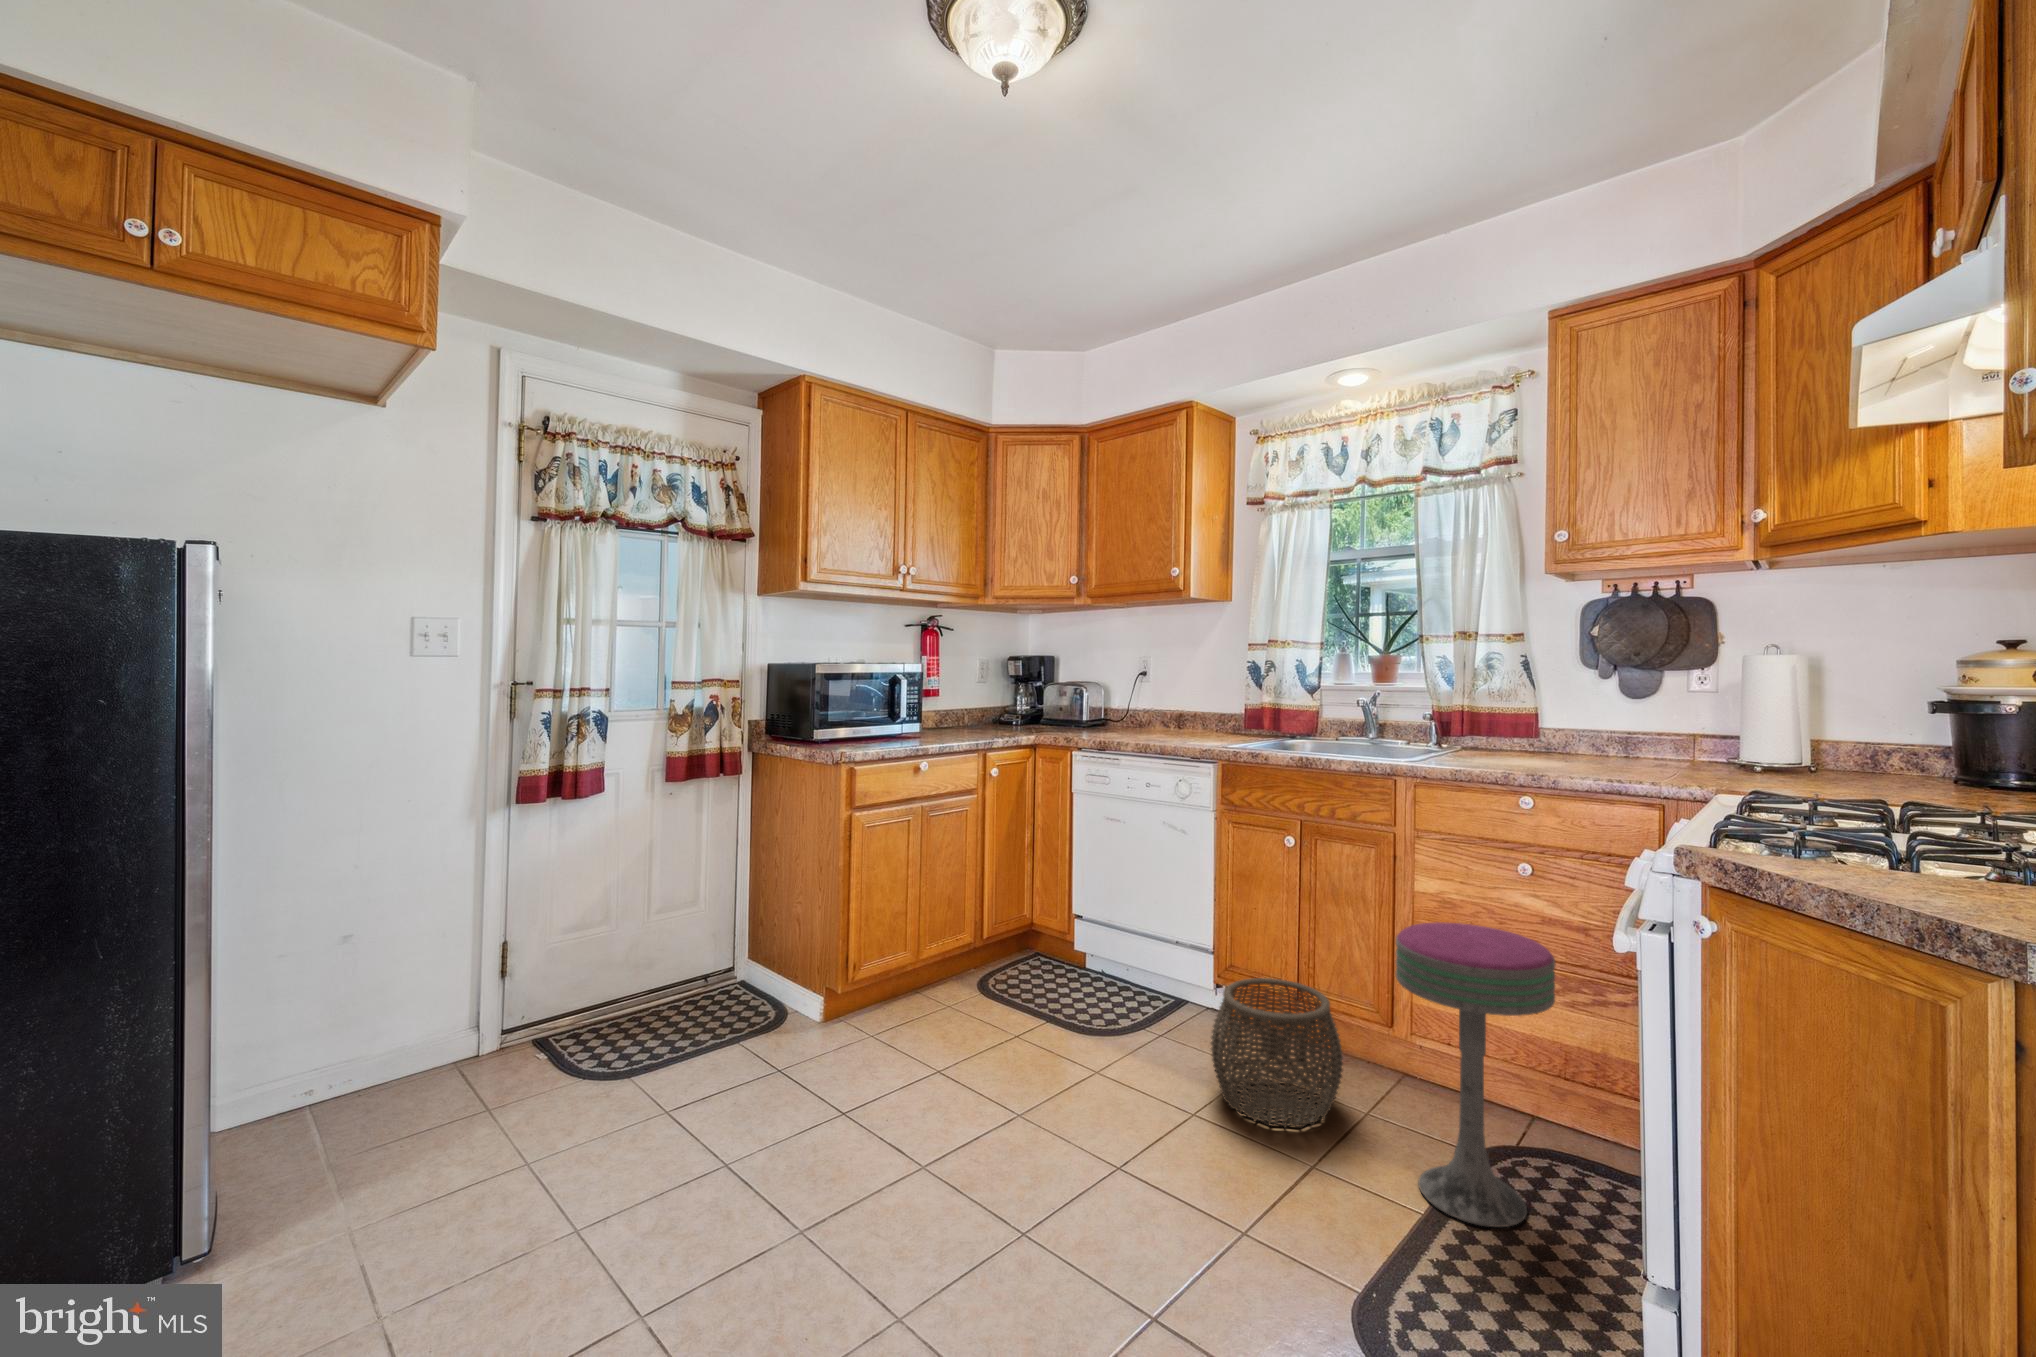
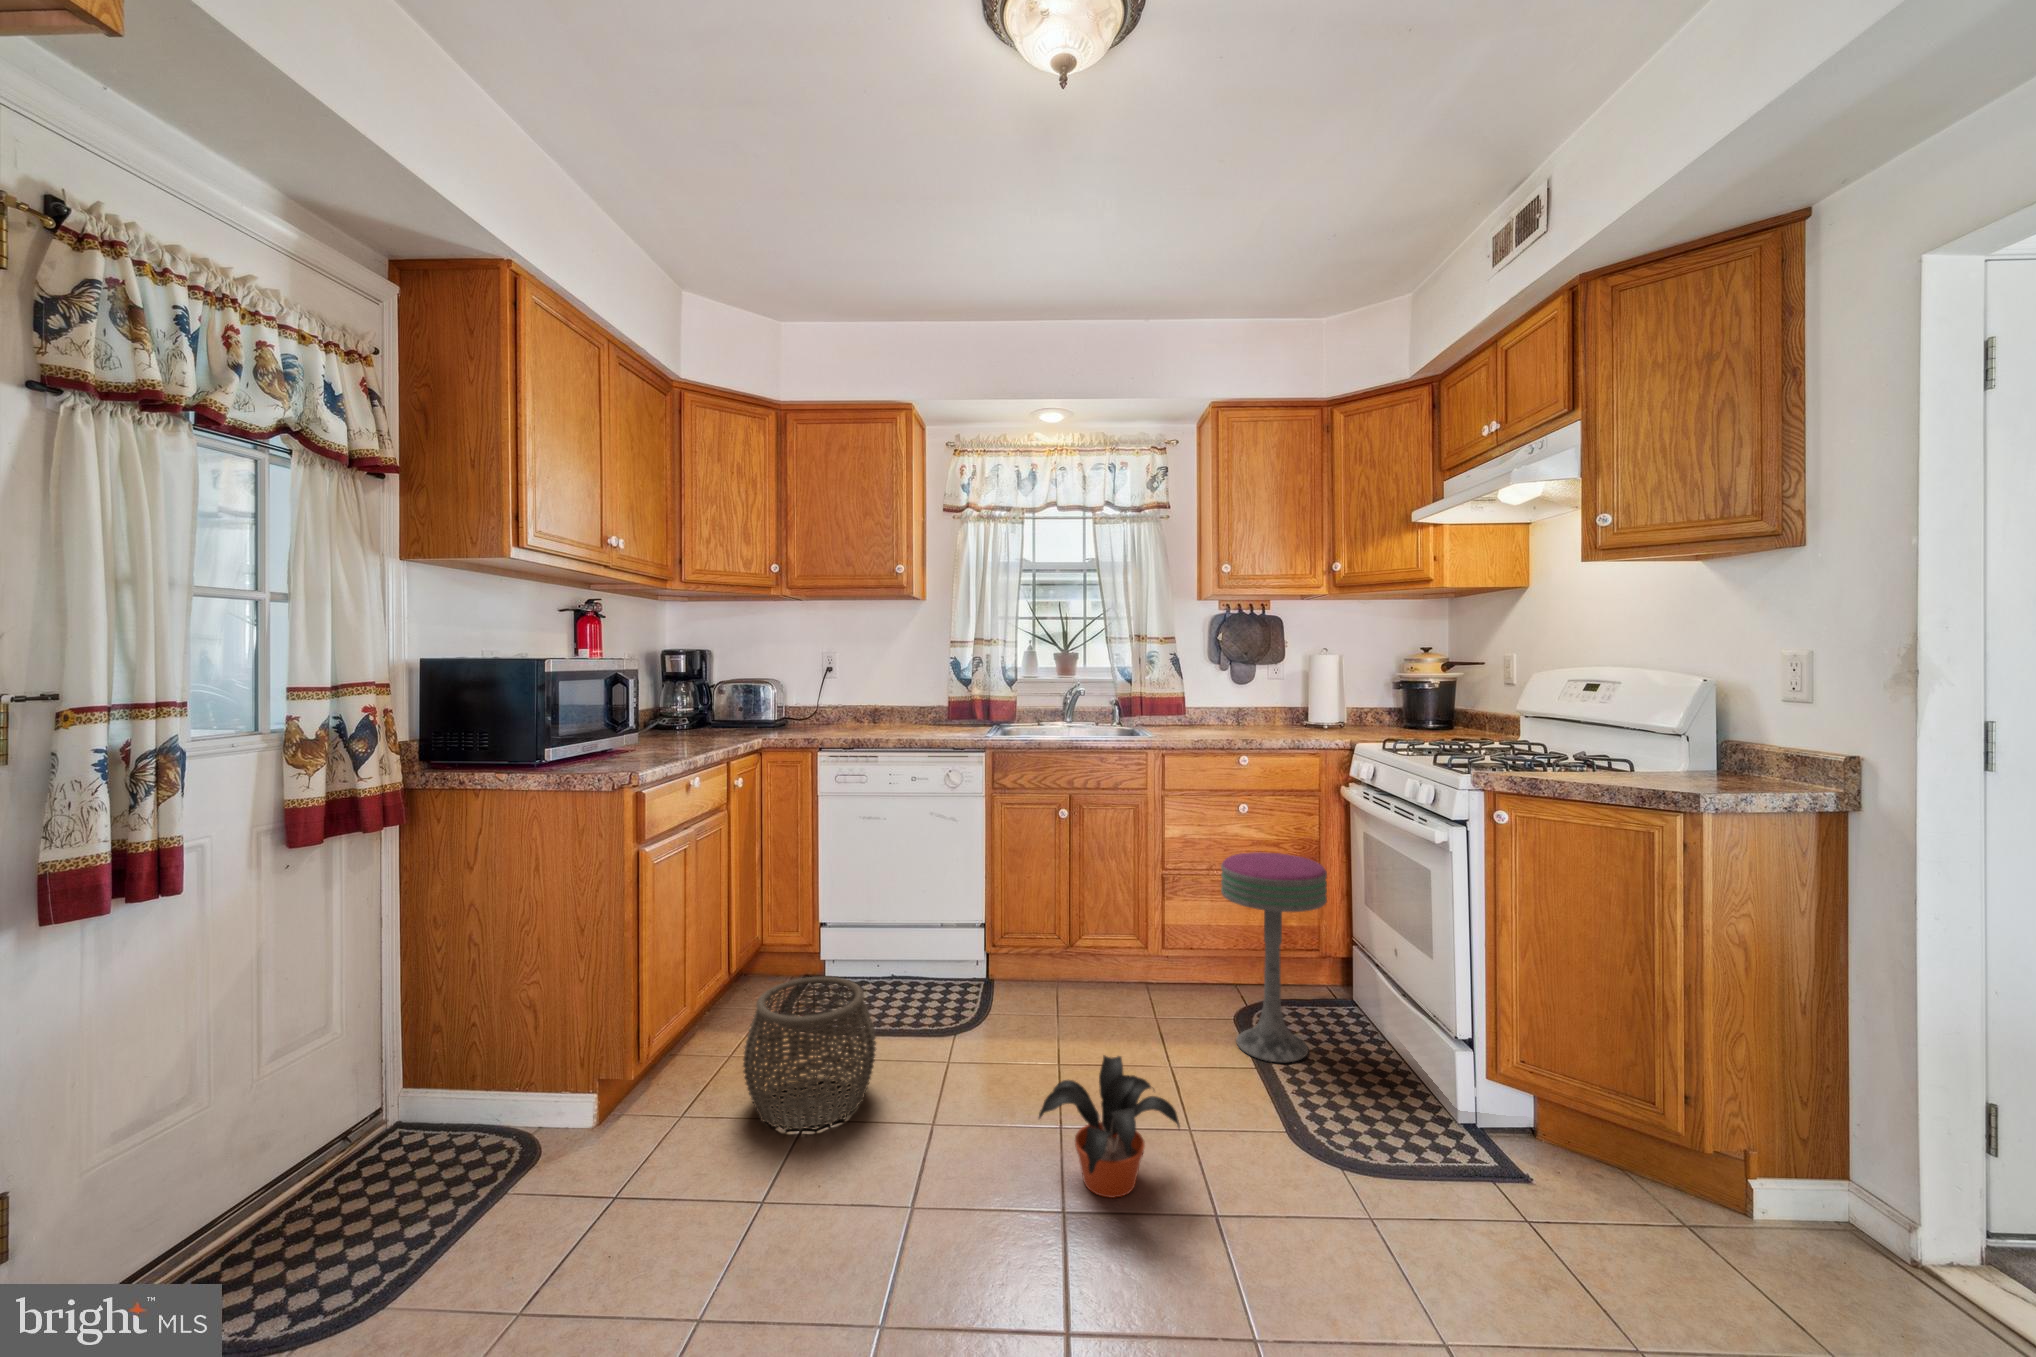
woven basket: present [1211,978,1343,1128] -> present [743,977,876,1131]
potted plant: none [1017,1091,1159,1239] -> present [1039,1056,1180,1198]

